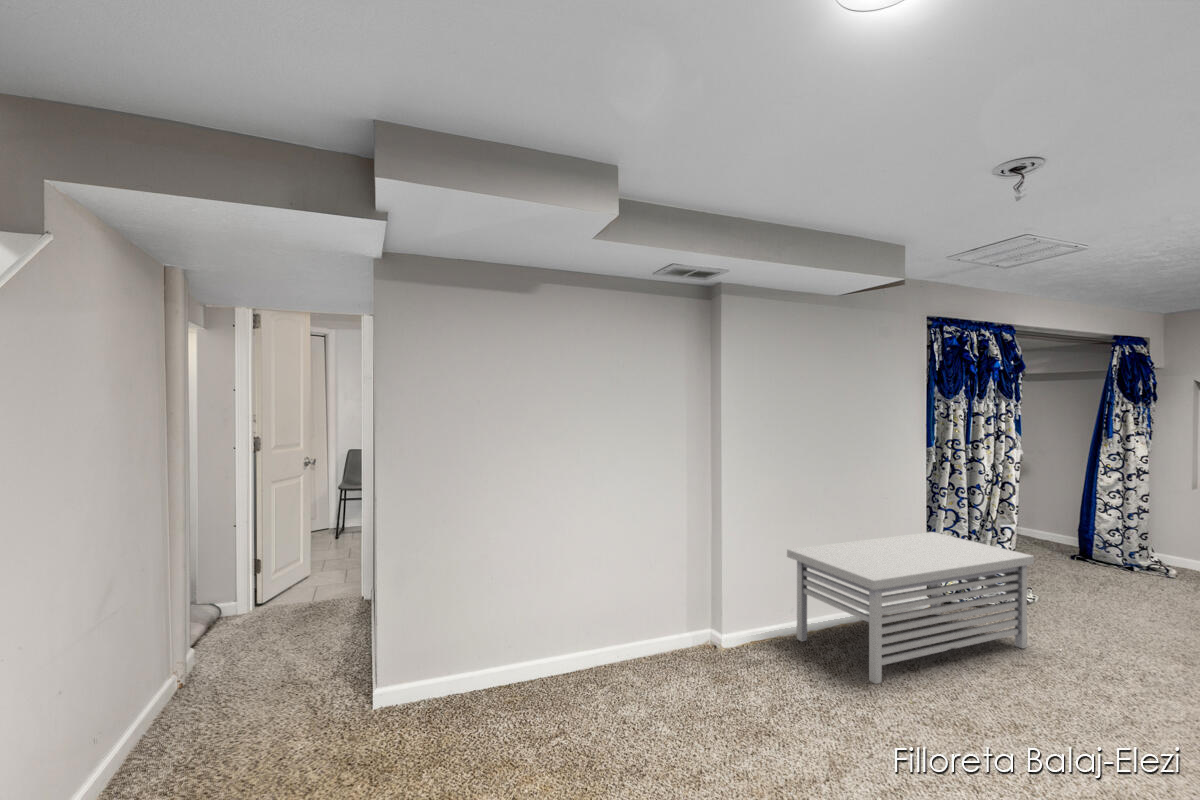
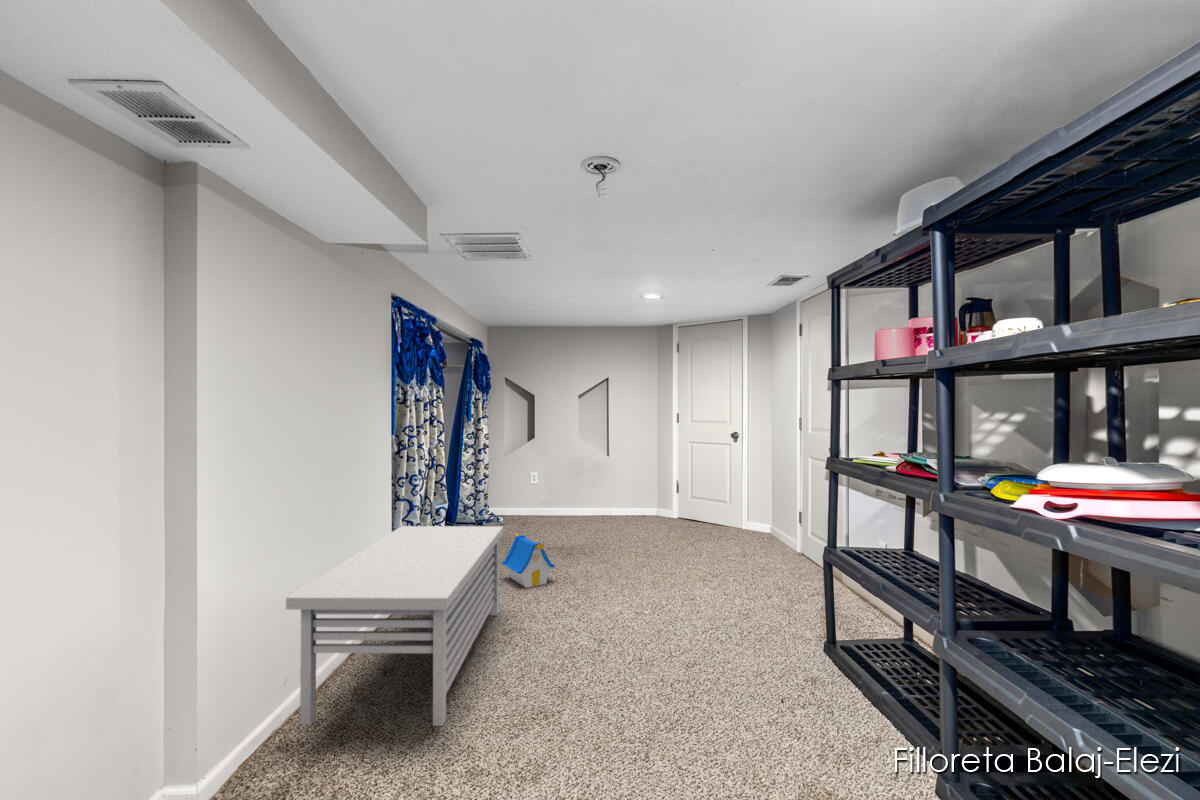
toy house: none [1076,579,1150,650] -> present [502,533,555,588]

